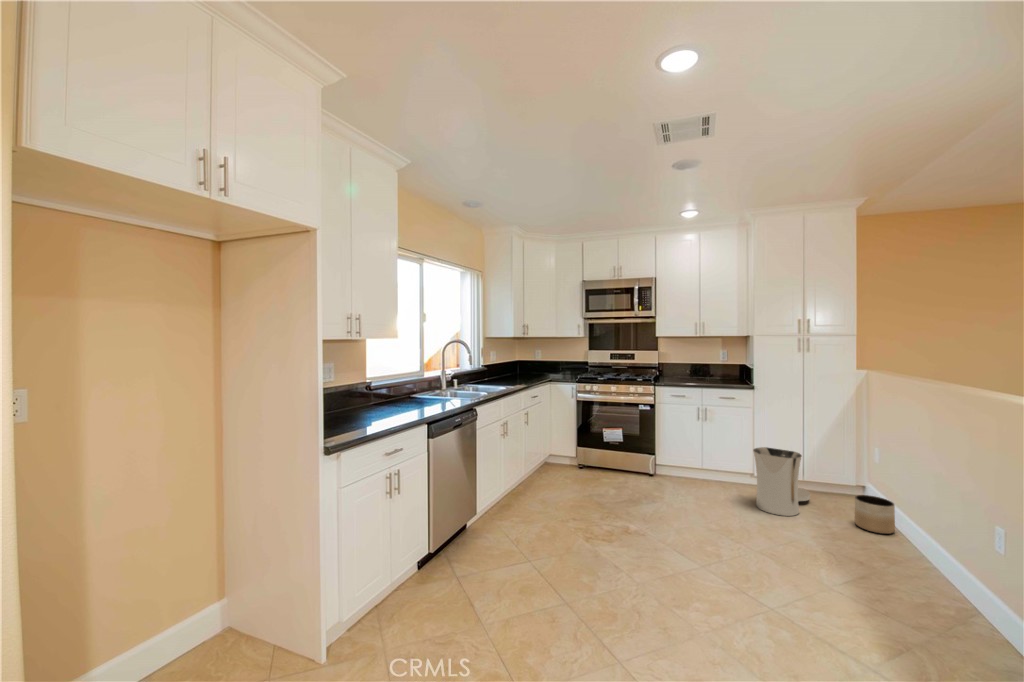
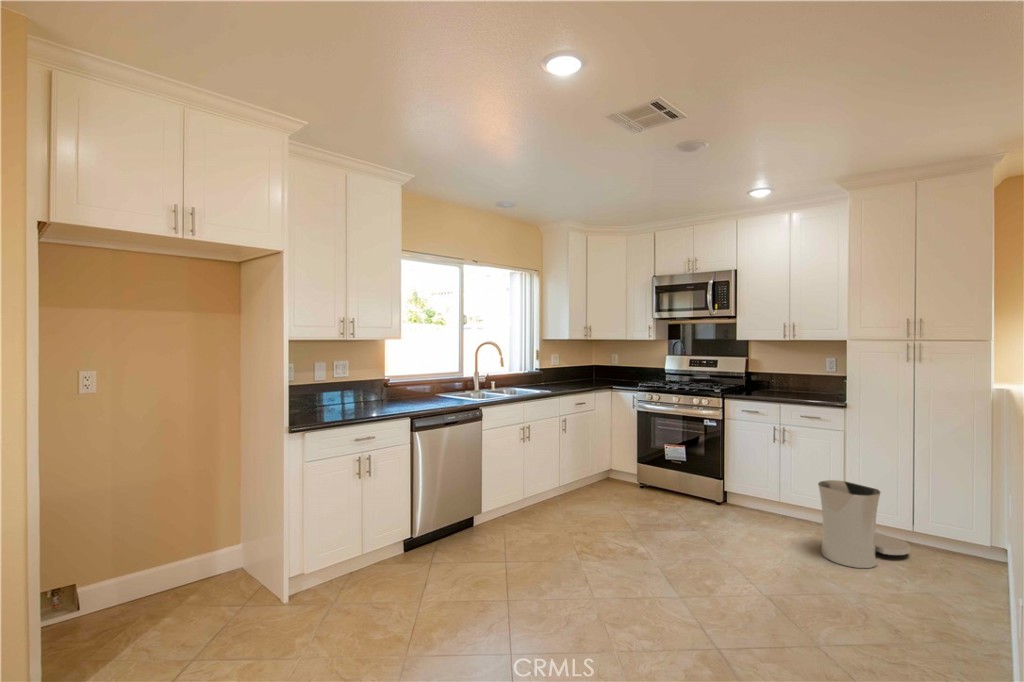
planter: present [855,495,895,534] -> none [944,554,999,609]

